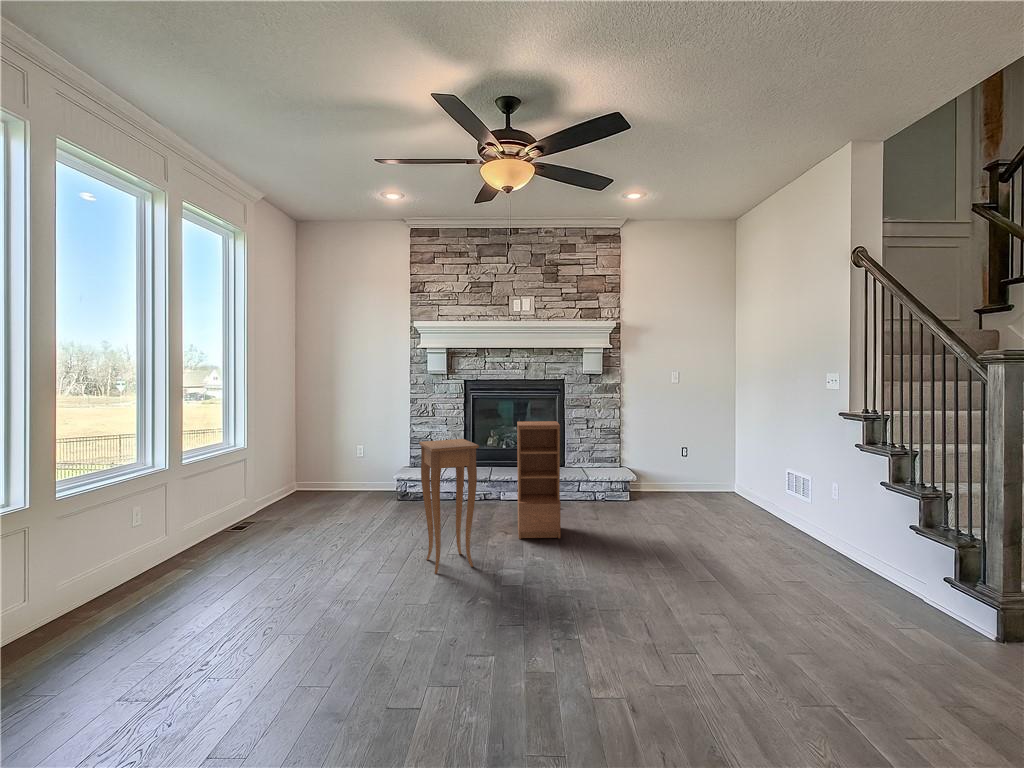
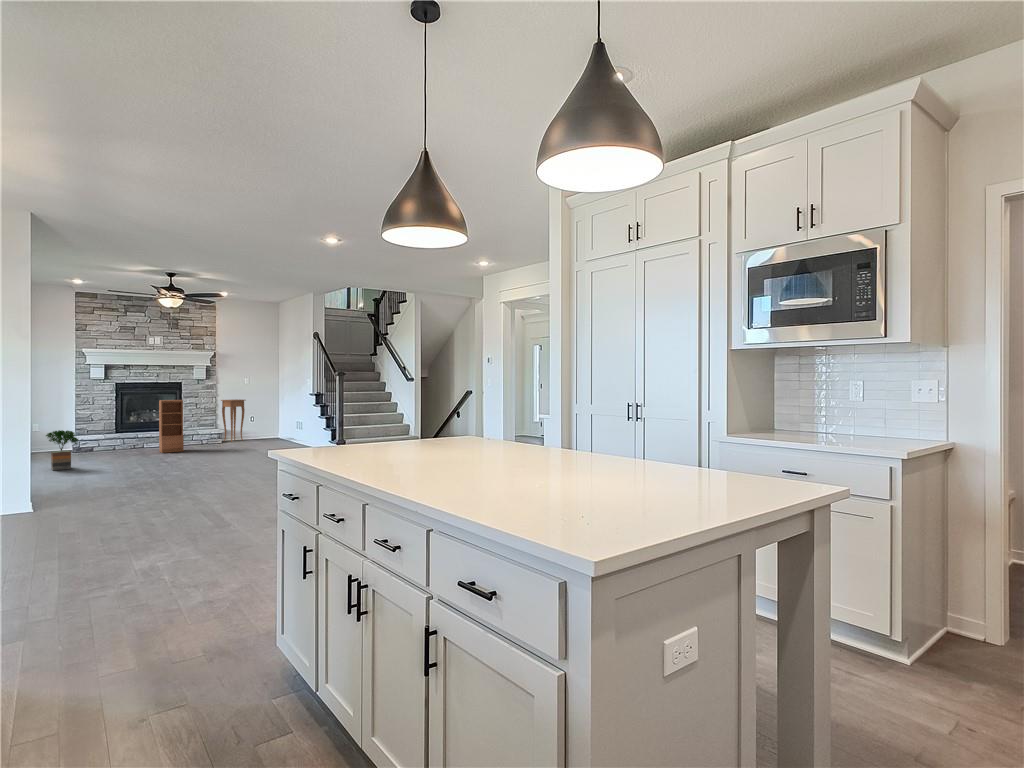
side table: present [419,439,479,574] -> present [221,399,245,442]
potted tree: none [254,509,323,618] -> present [46,430,78,470]

